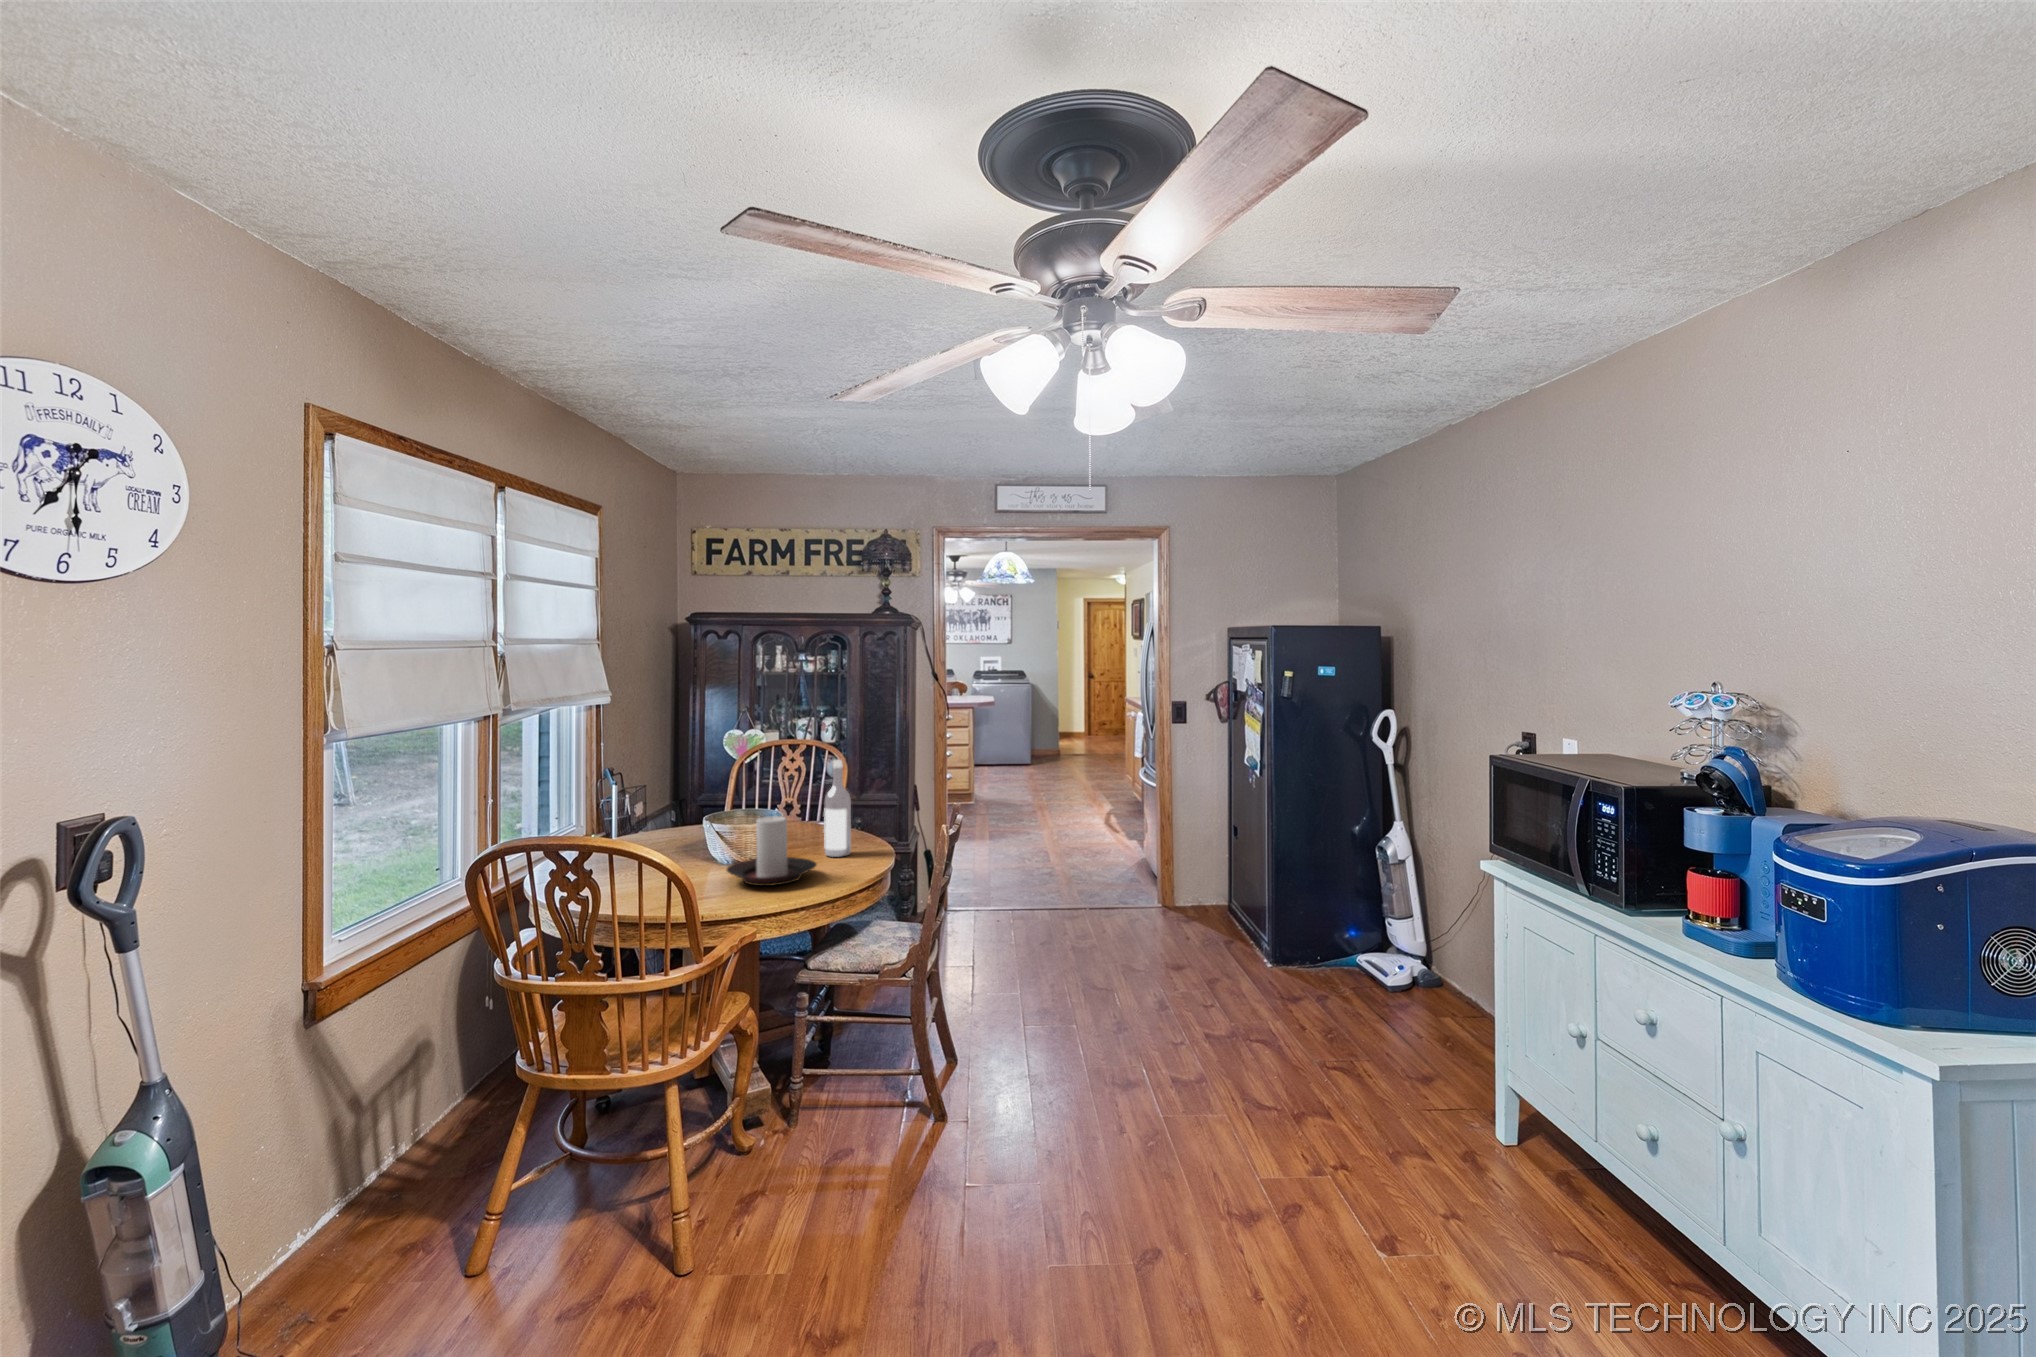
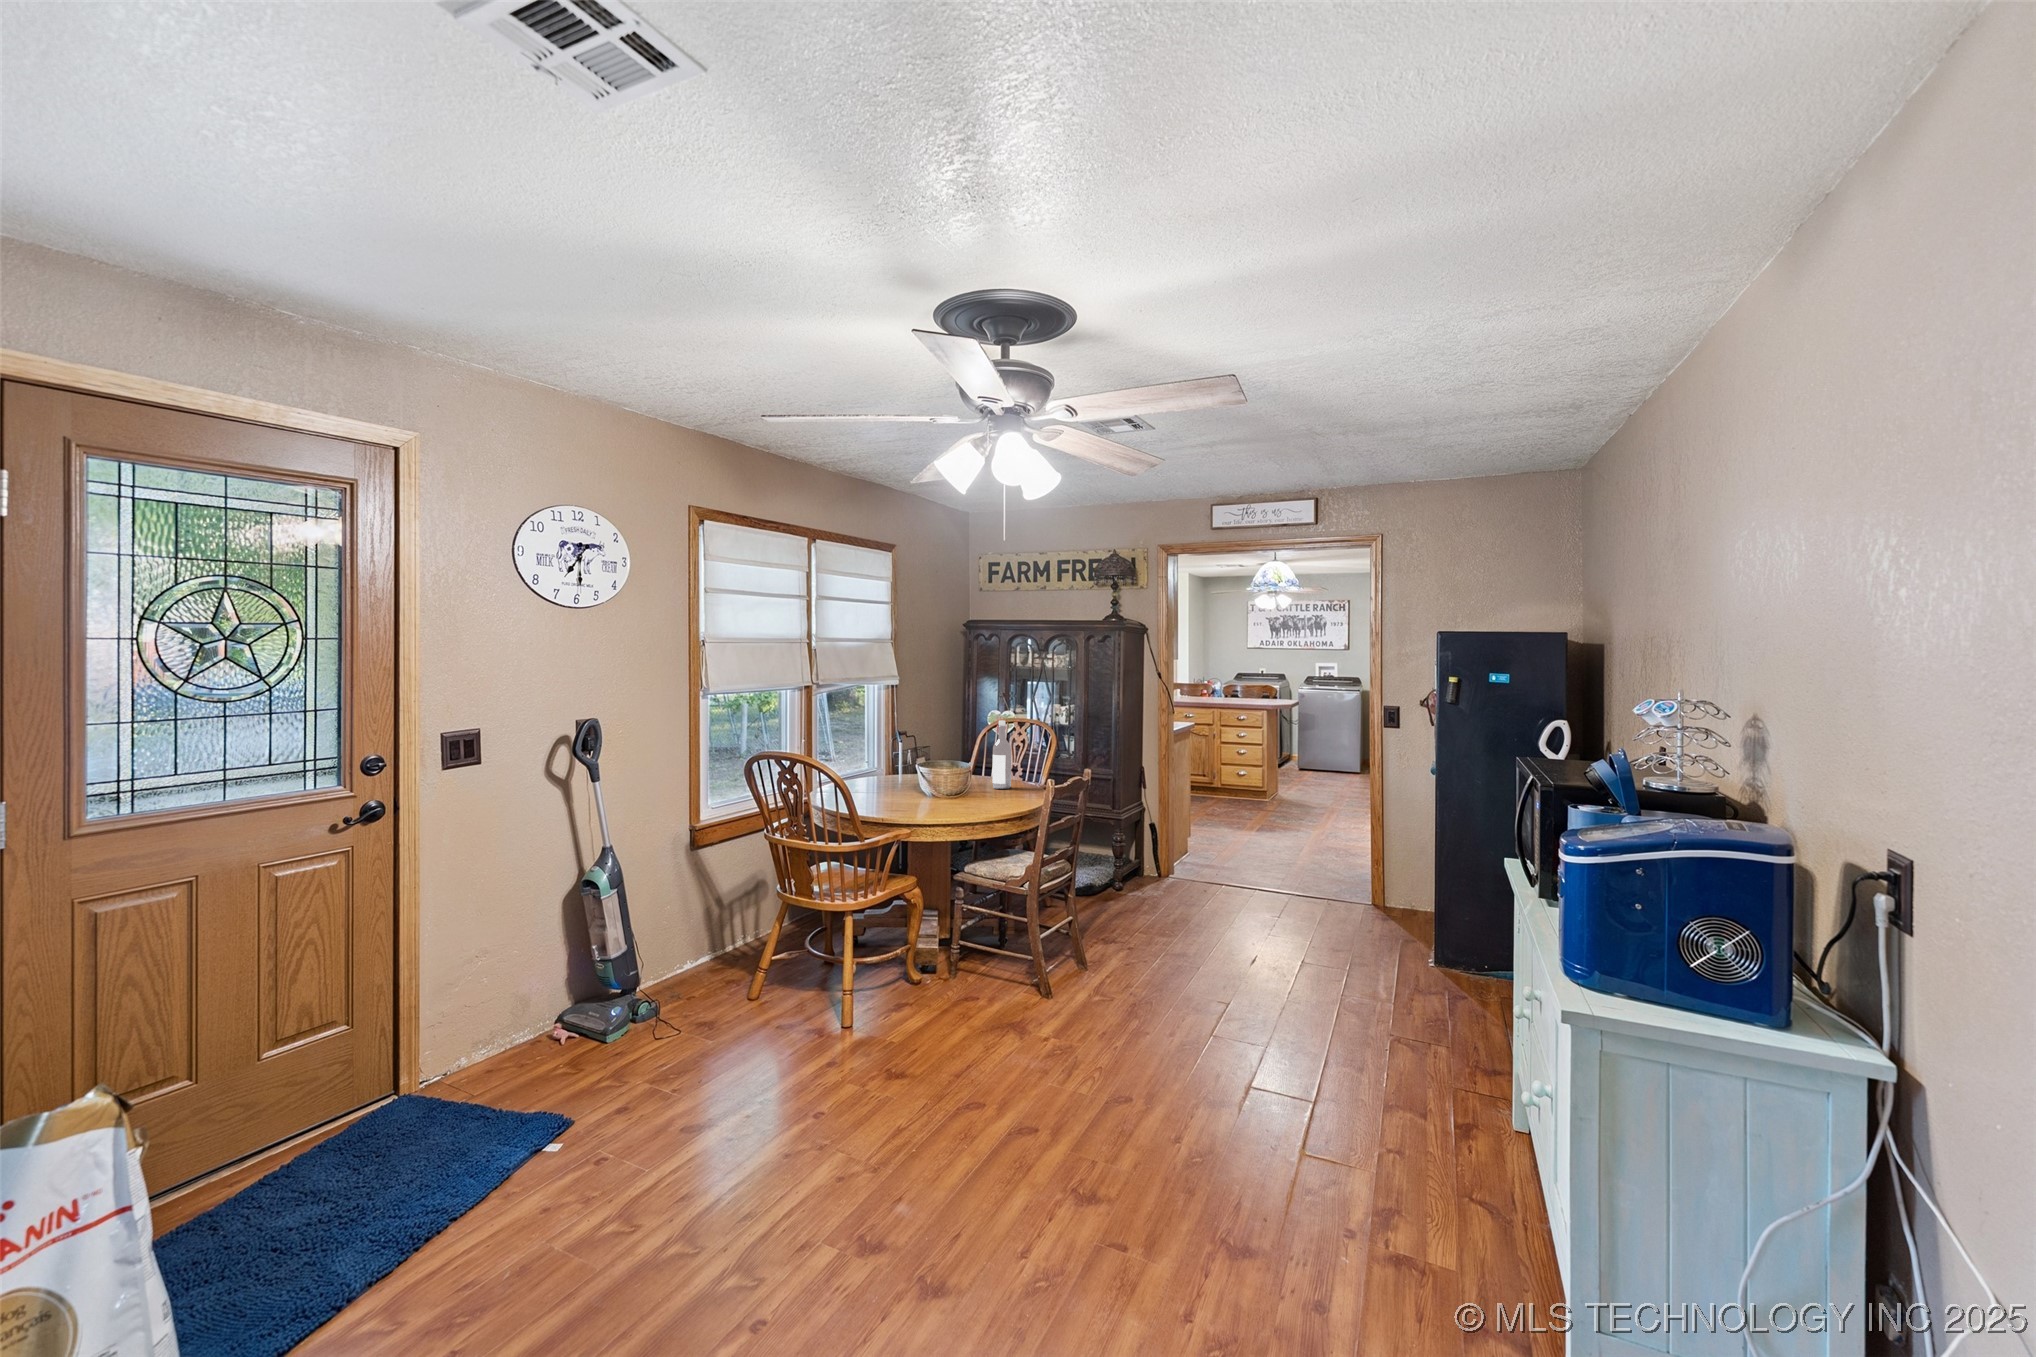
candle holder: present [726,816,817,886] -> none [913,752,972,798]

